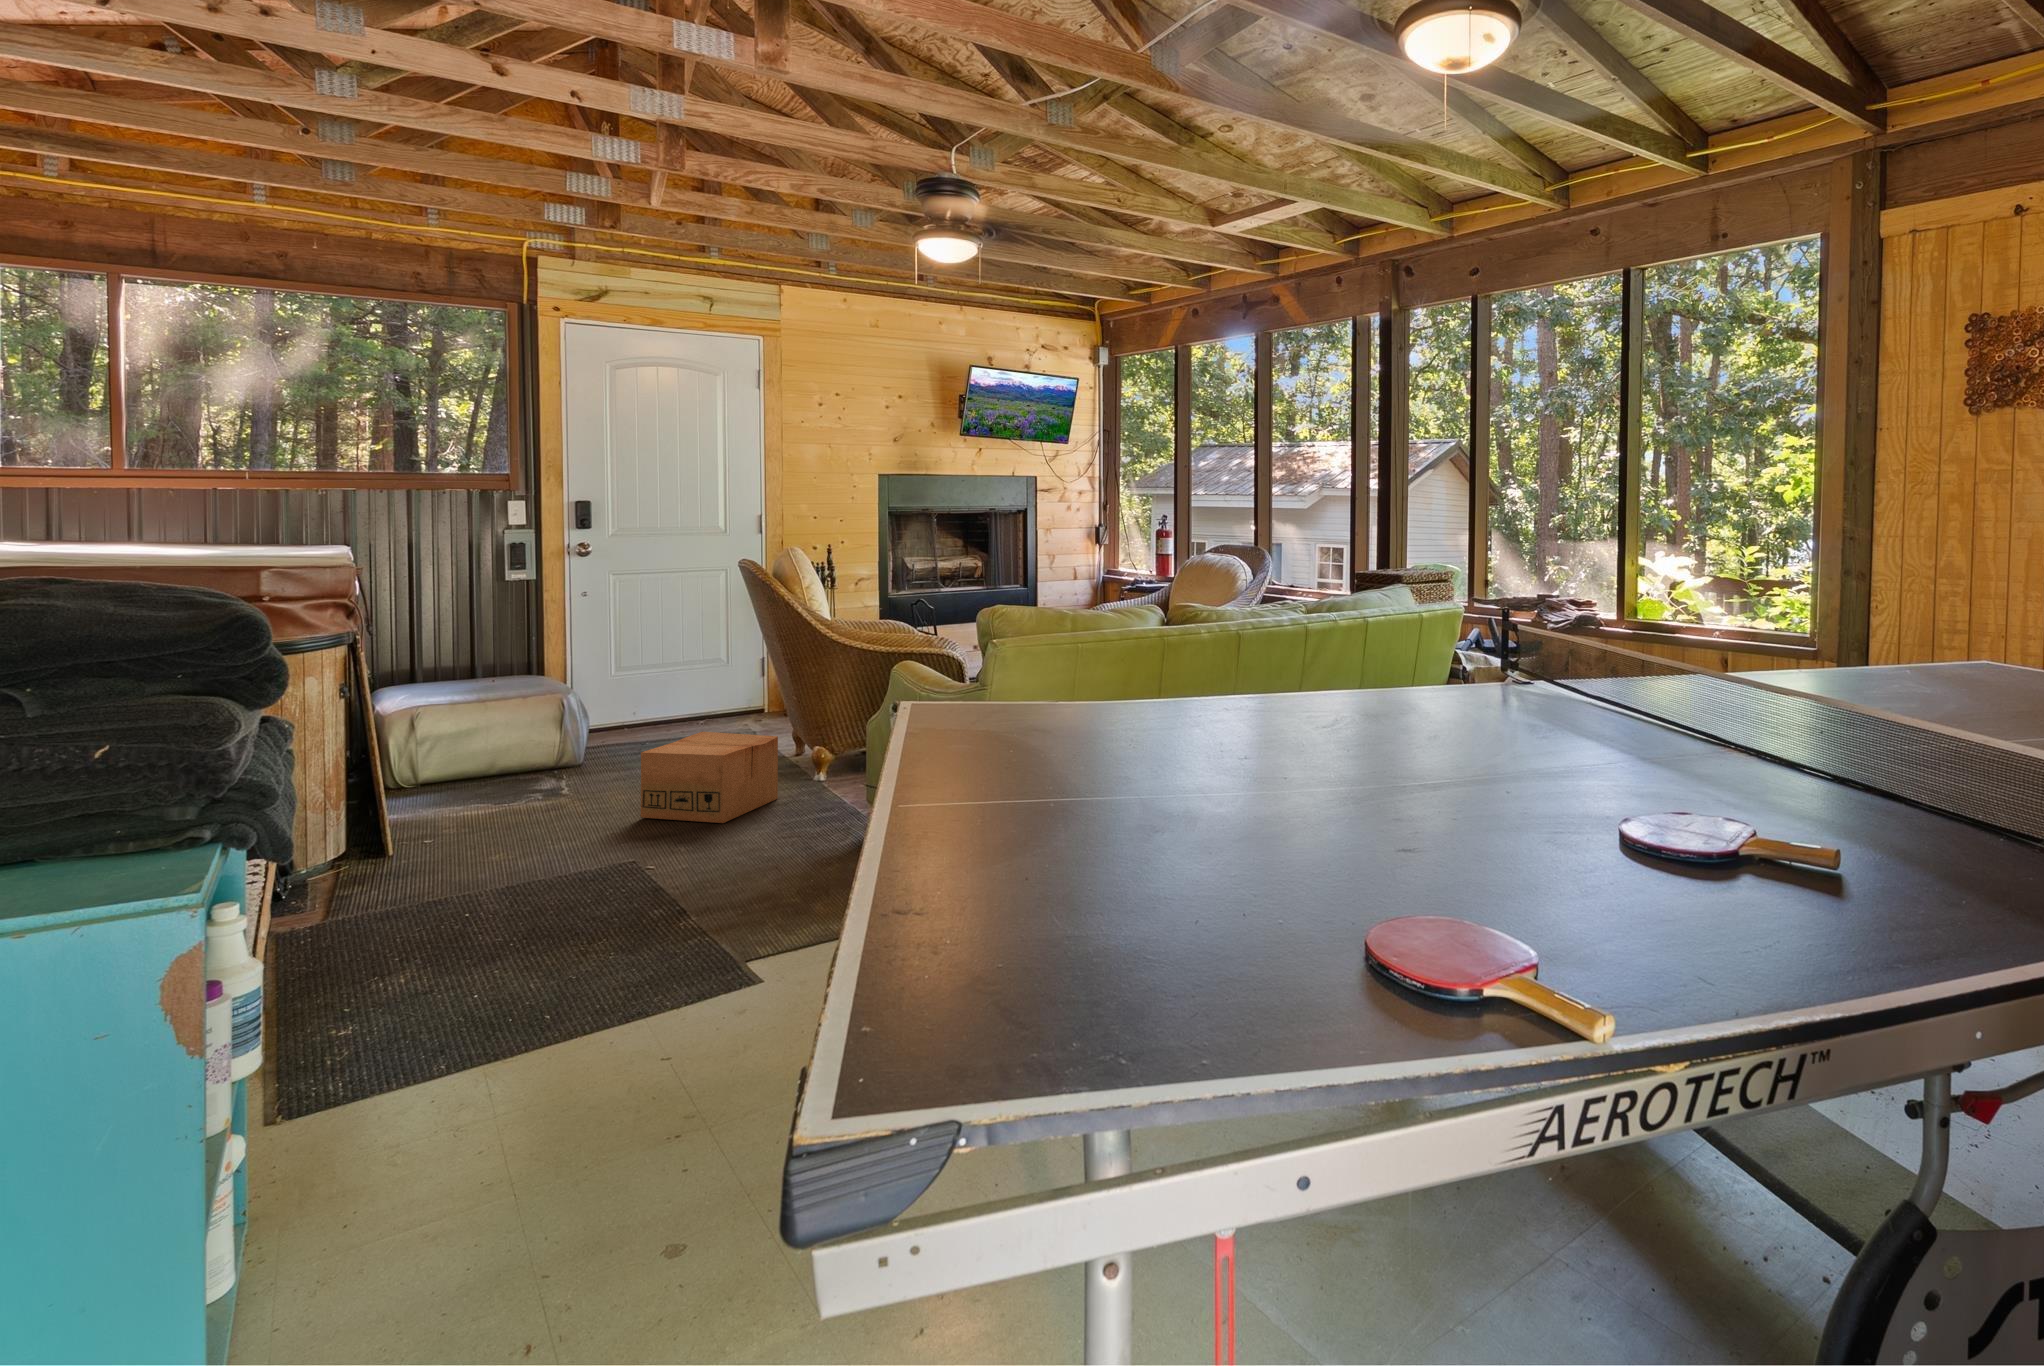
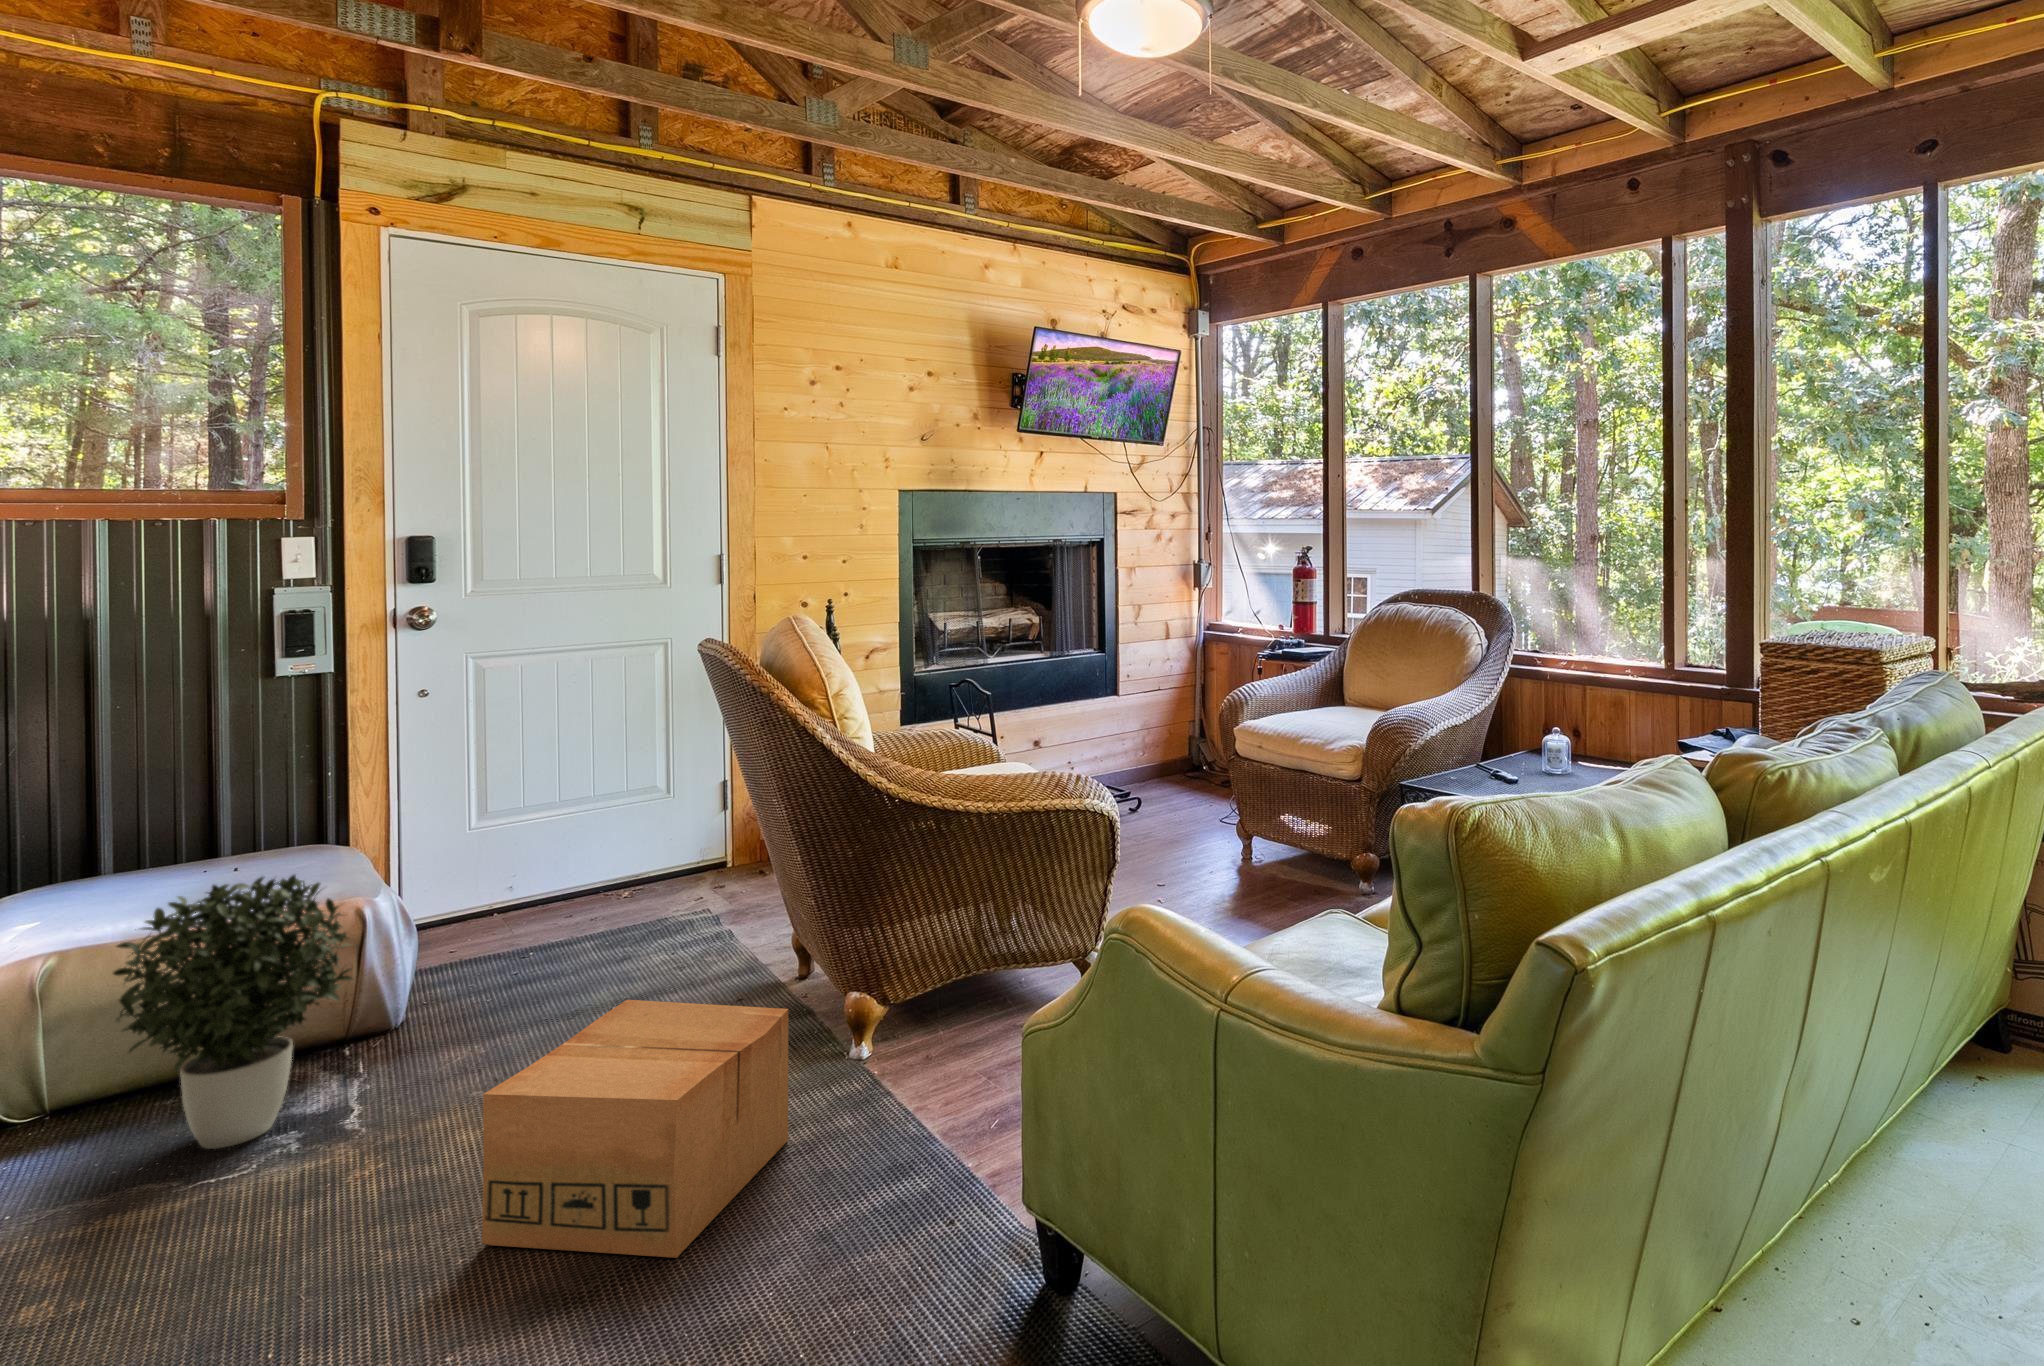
potted plant: none [469,669,573,792] -> present [113,875,353,1149]

